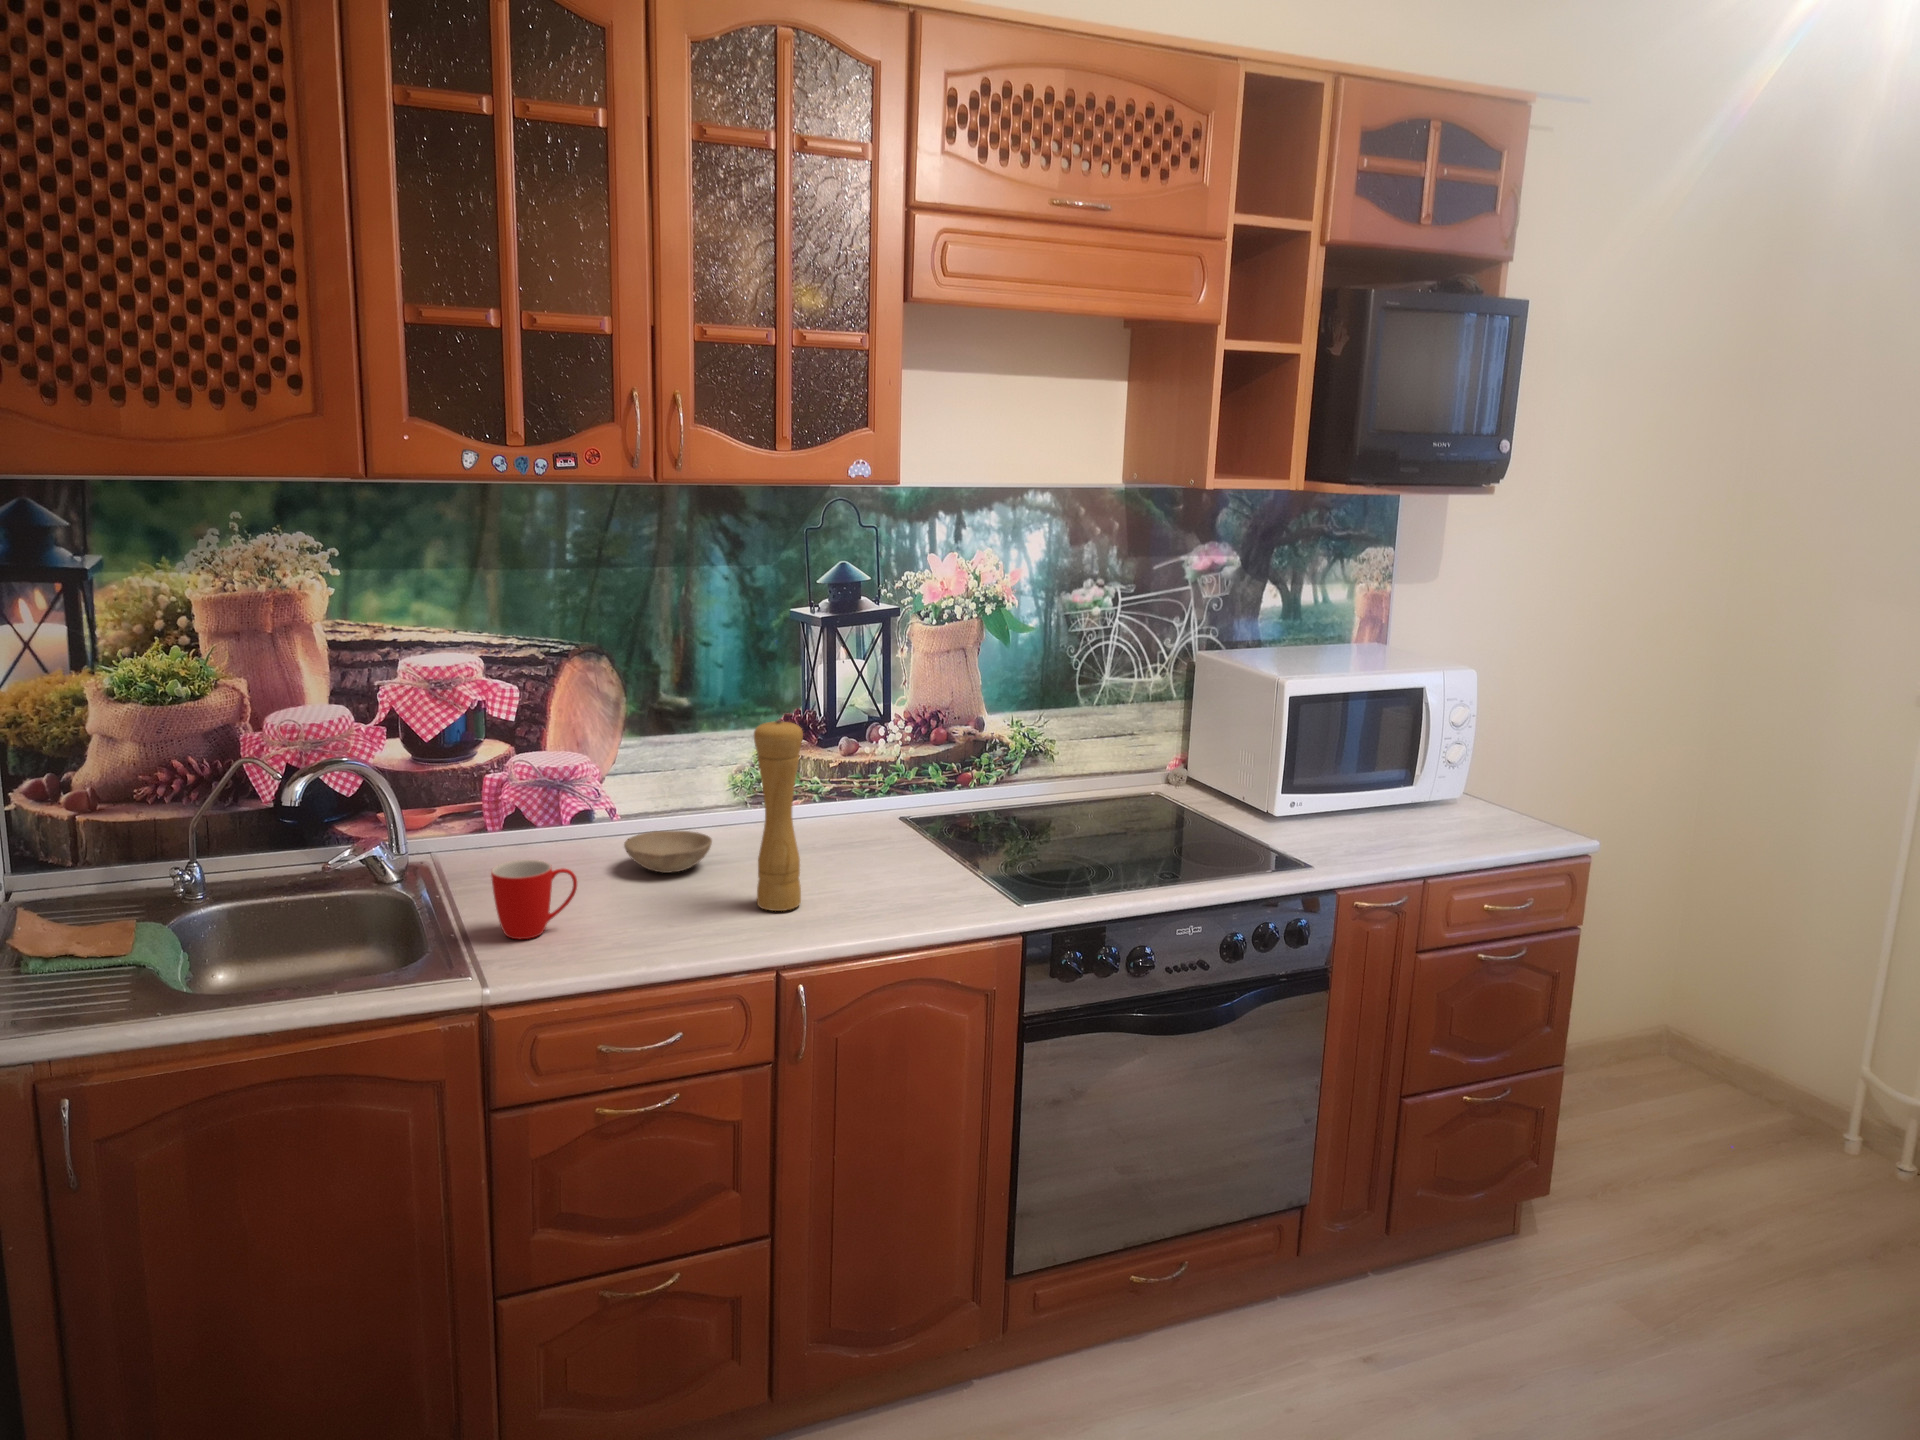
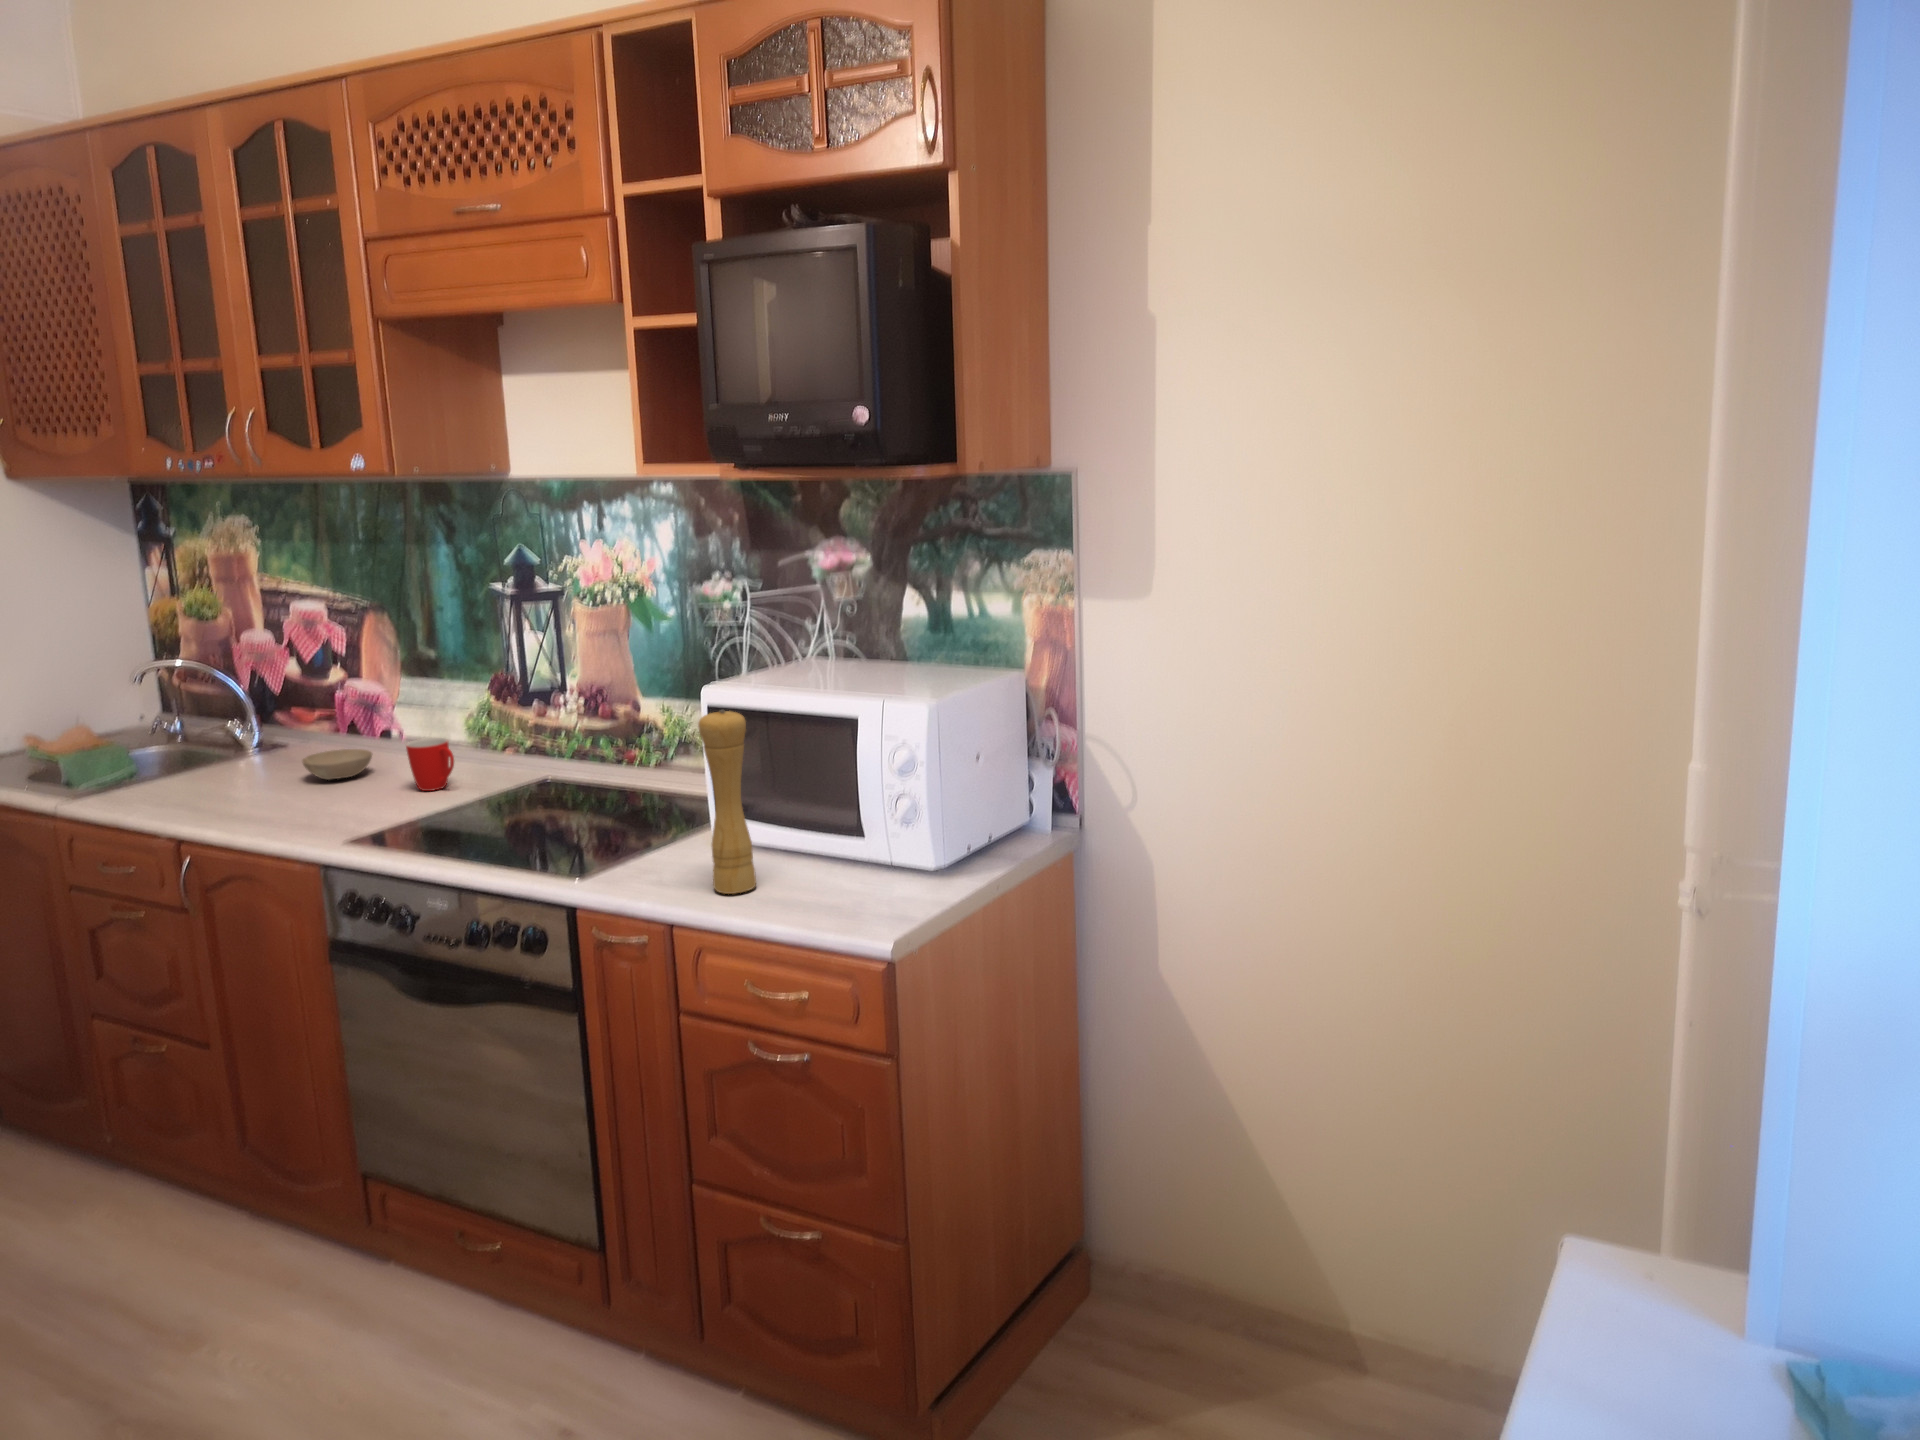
pepper mill: present [754,719,803,911] -> present [698,710,756,894]
mug: present [491,860,577,939] -> present [406,738,454,791]

